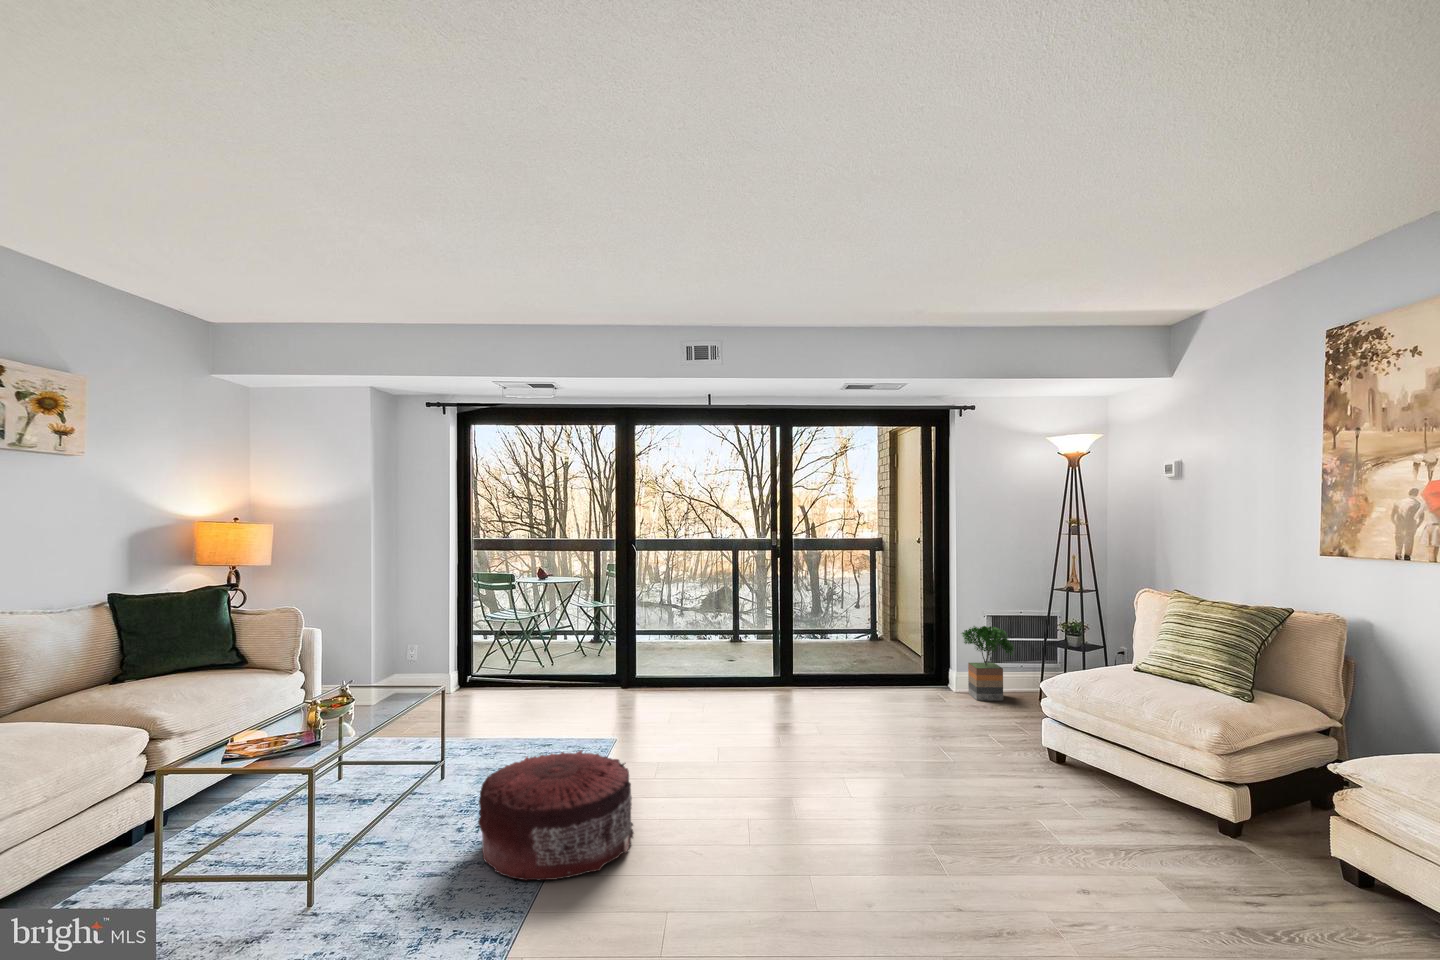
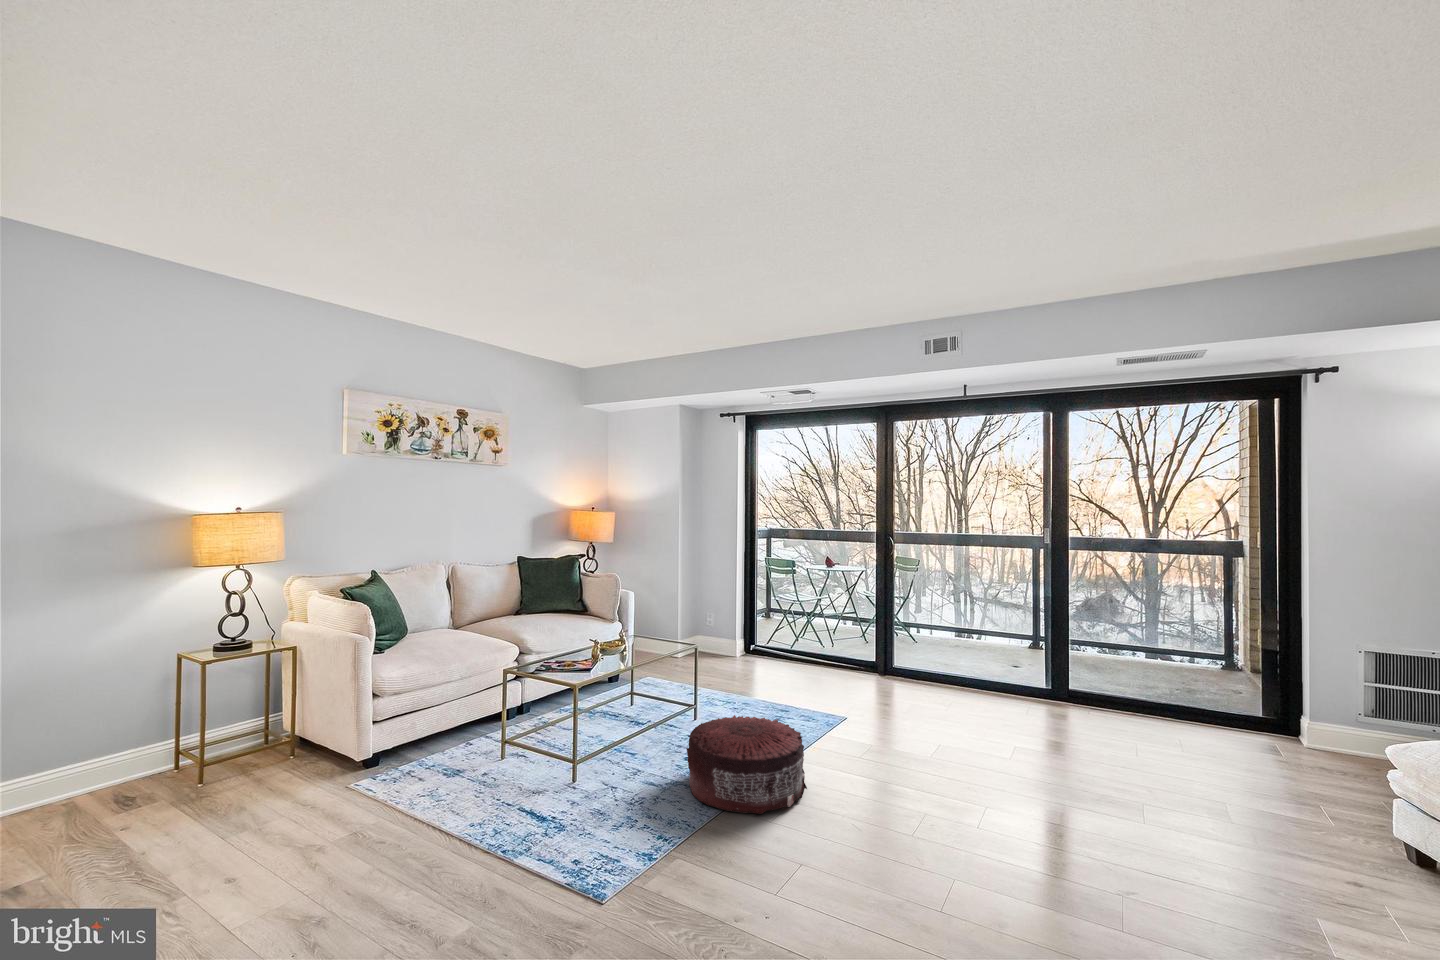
potted tree: present [962,626,1014,701] -> none [1251,676,1323,769]

